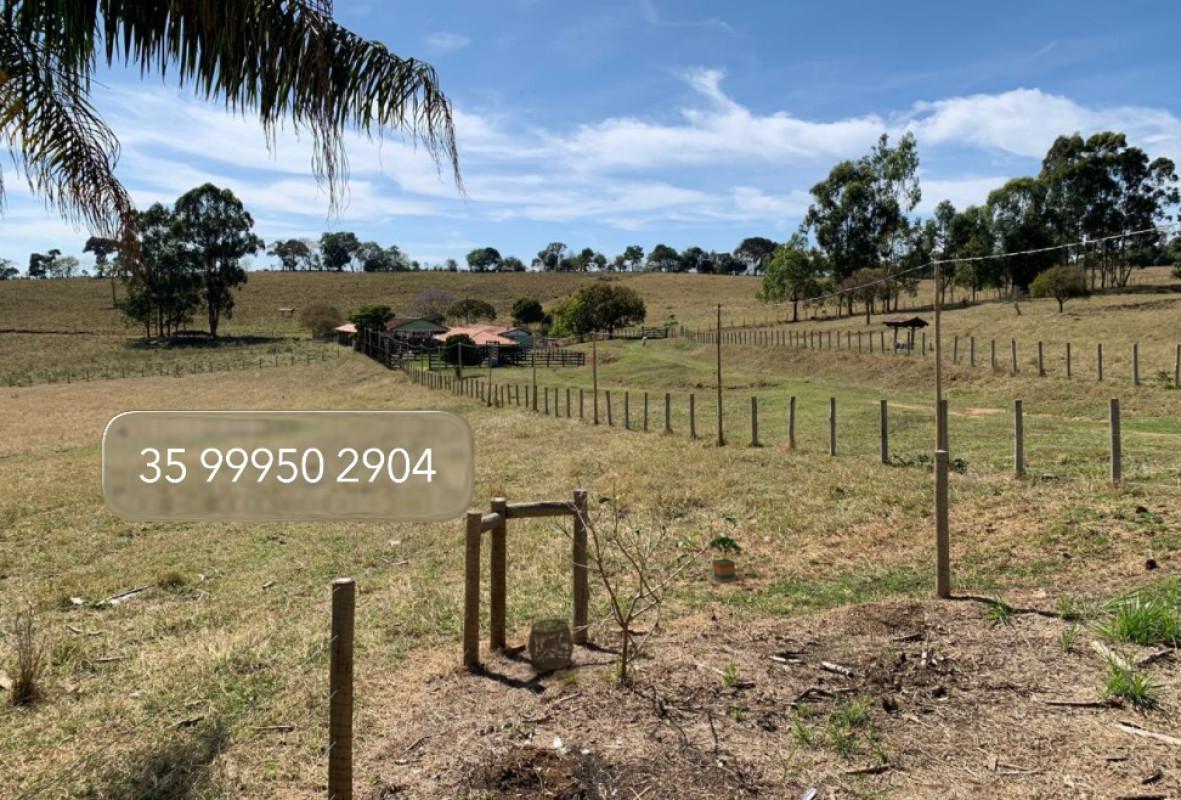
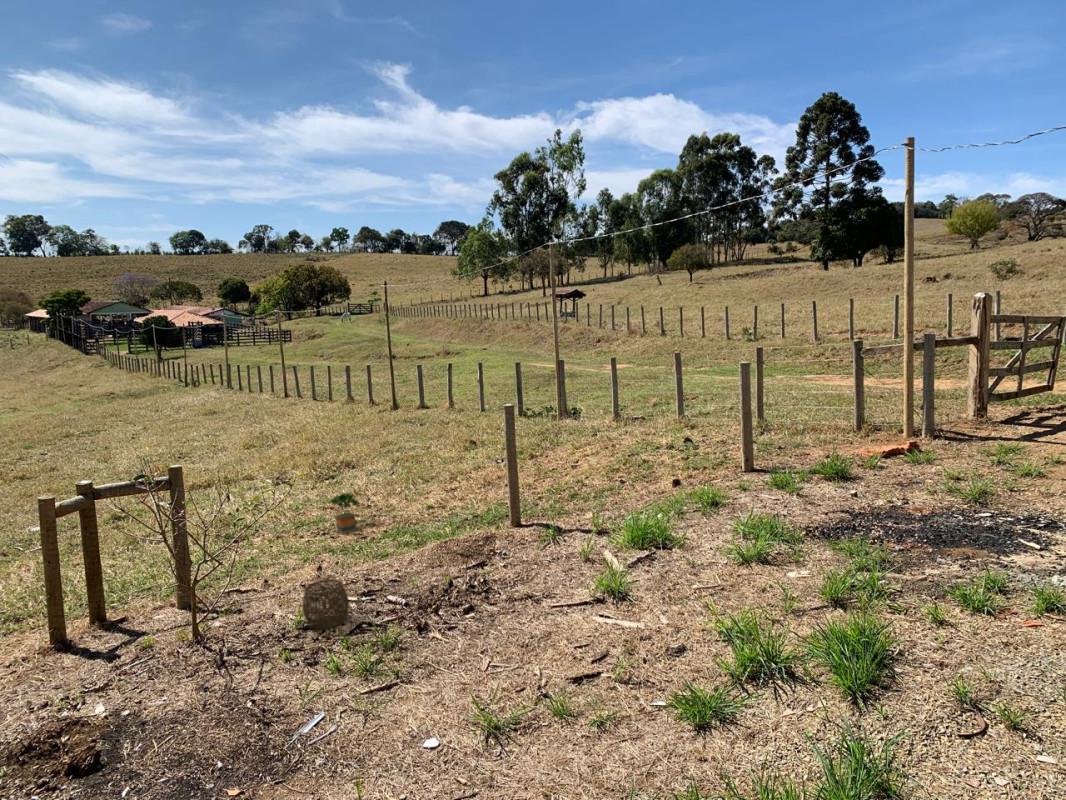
woven basket: present [528,619,574,670] -> present [303,579,349,630]

